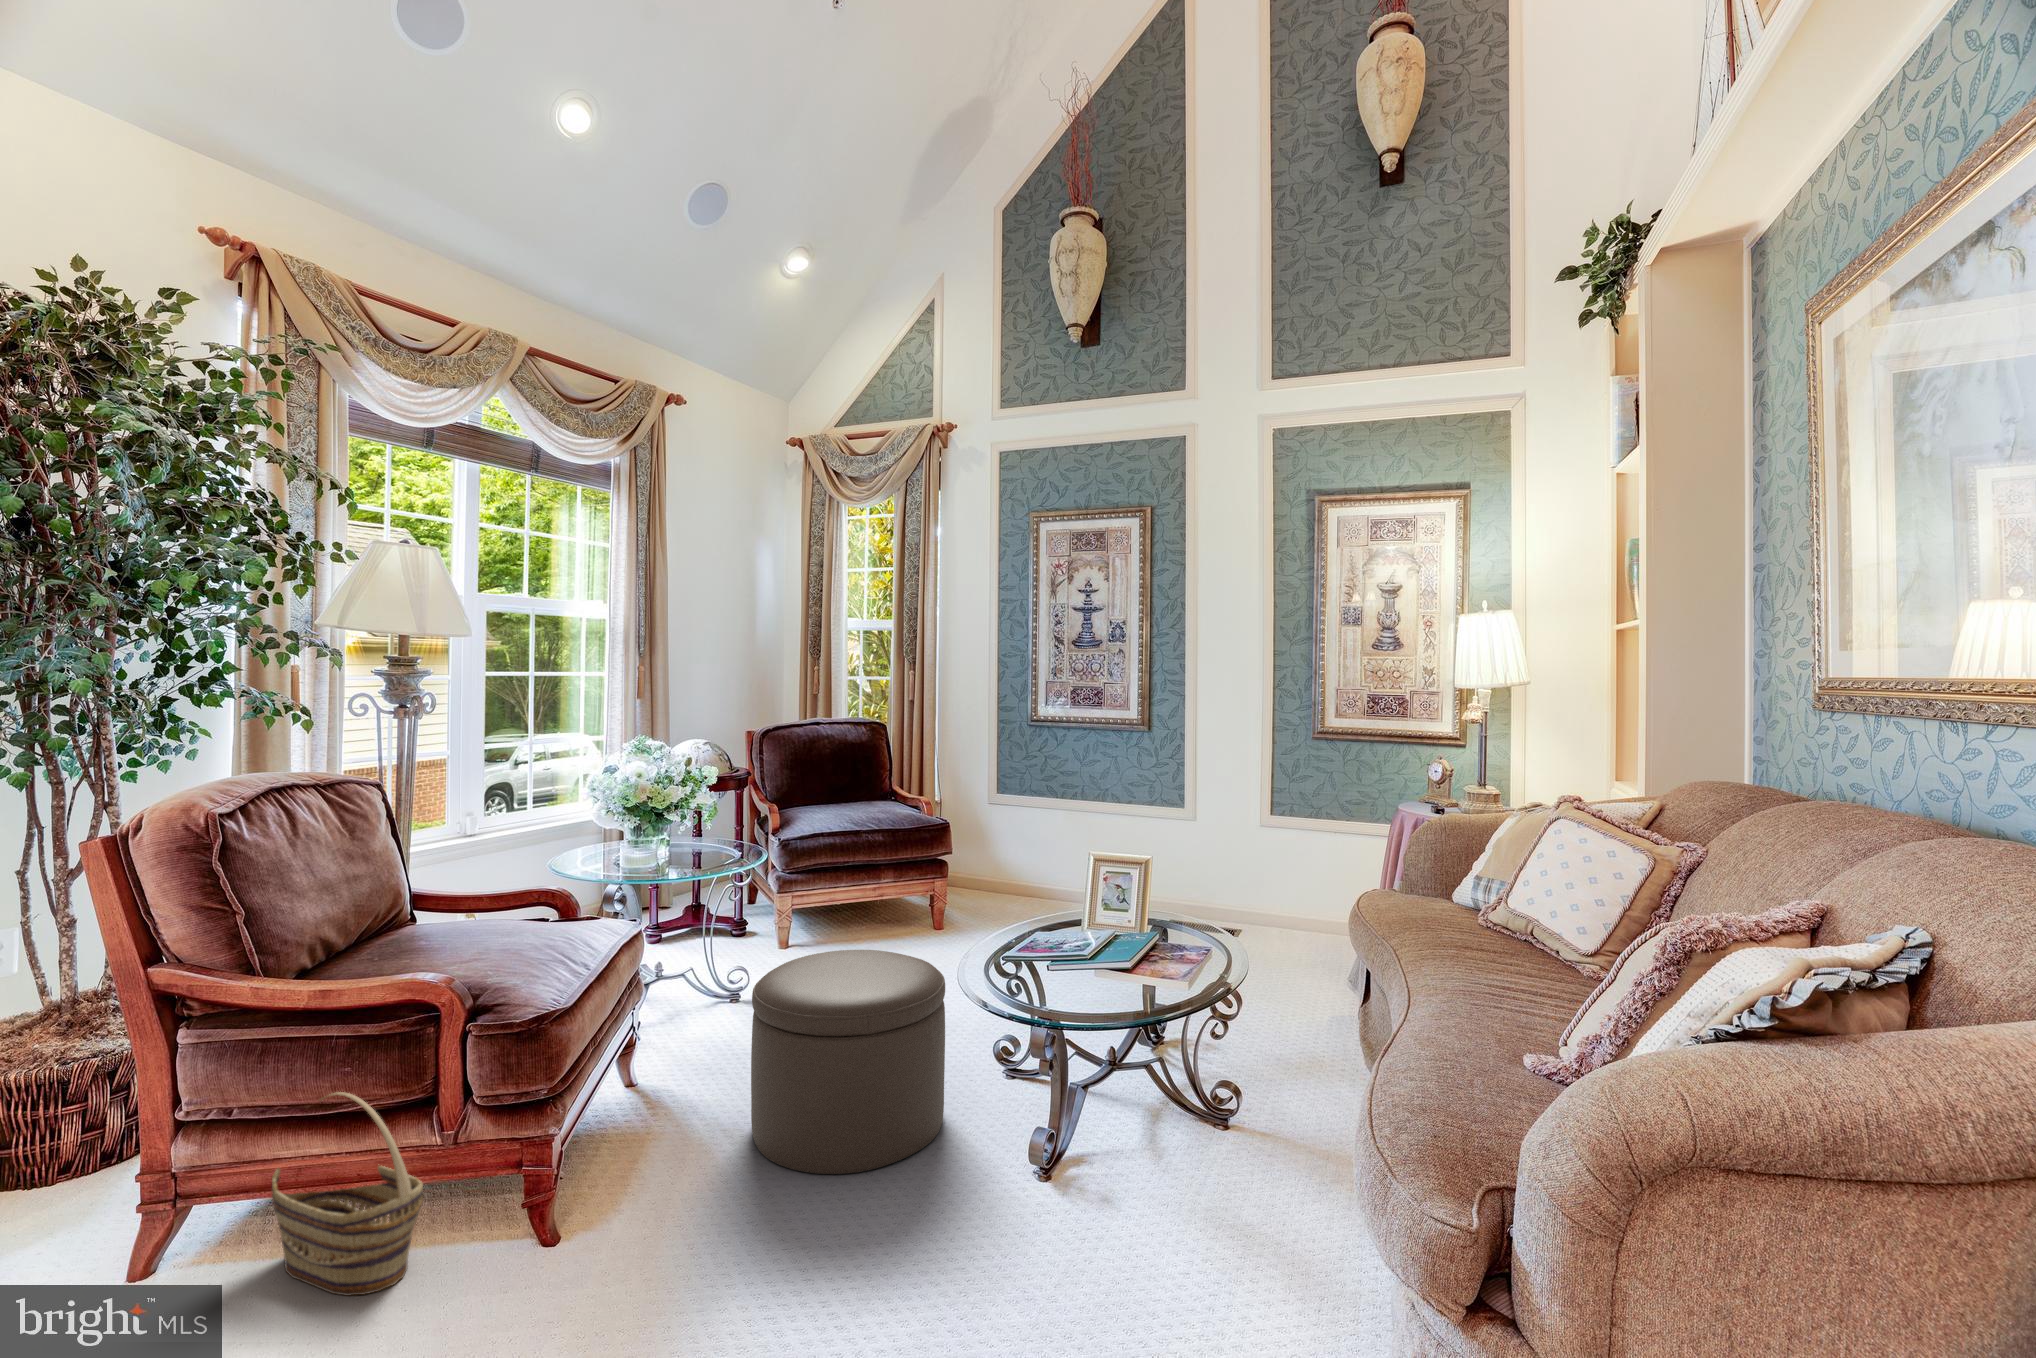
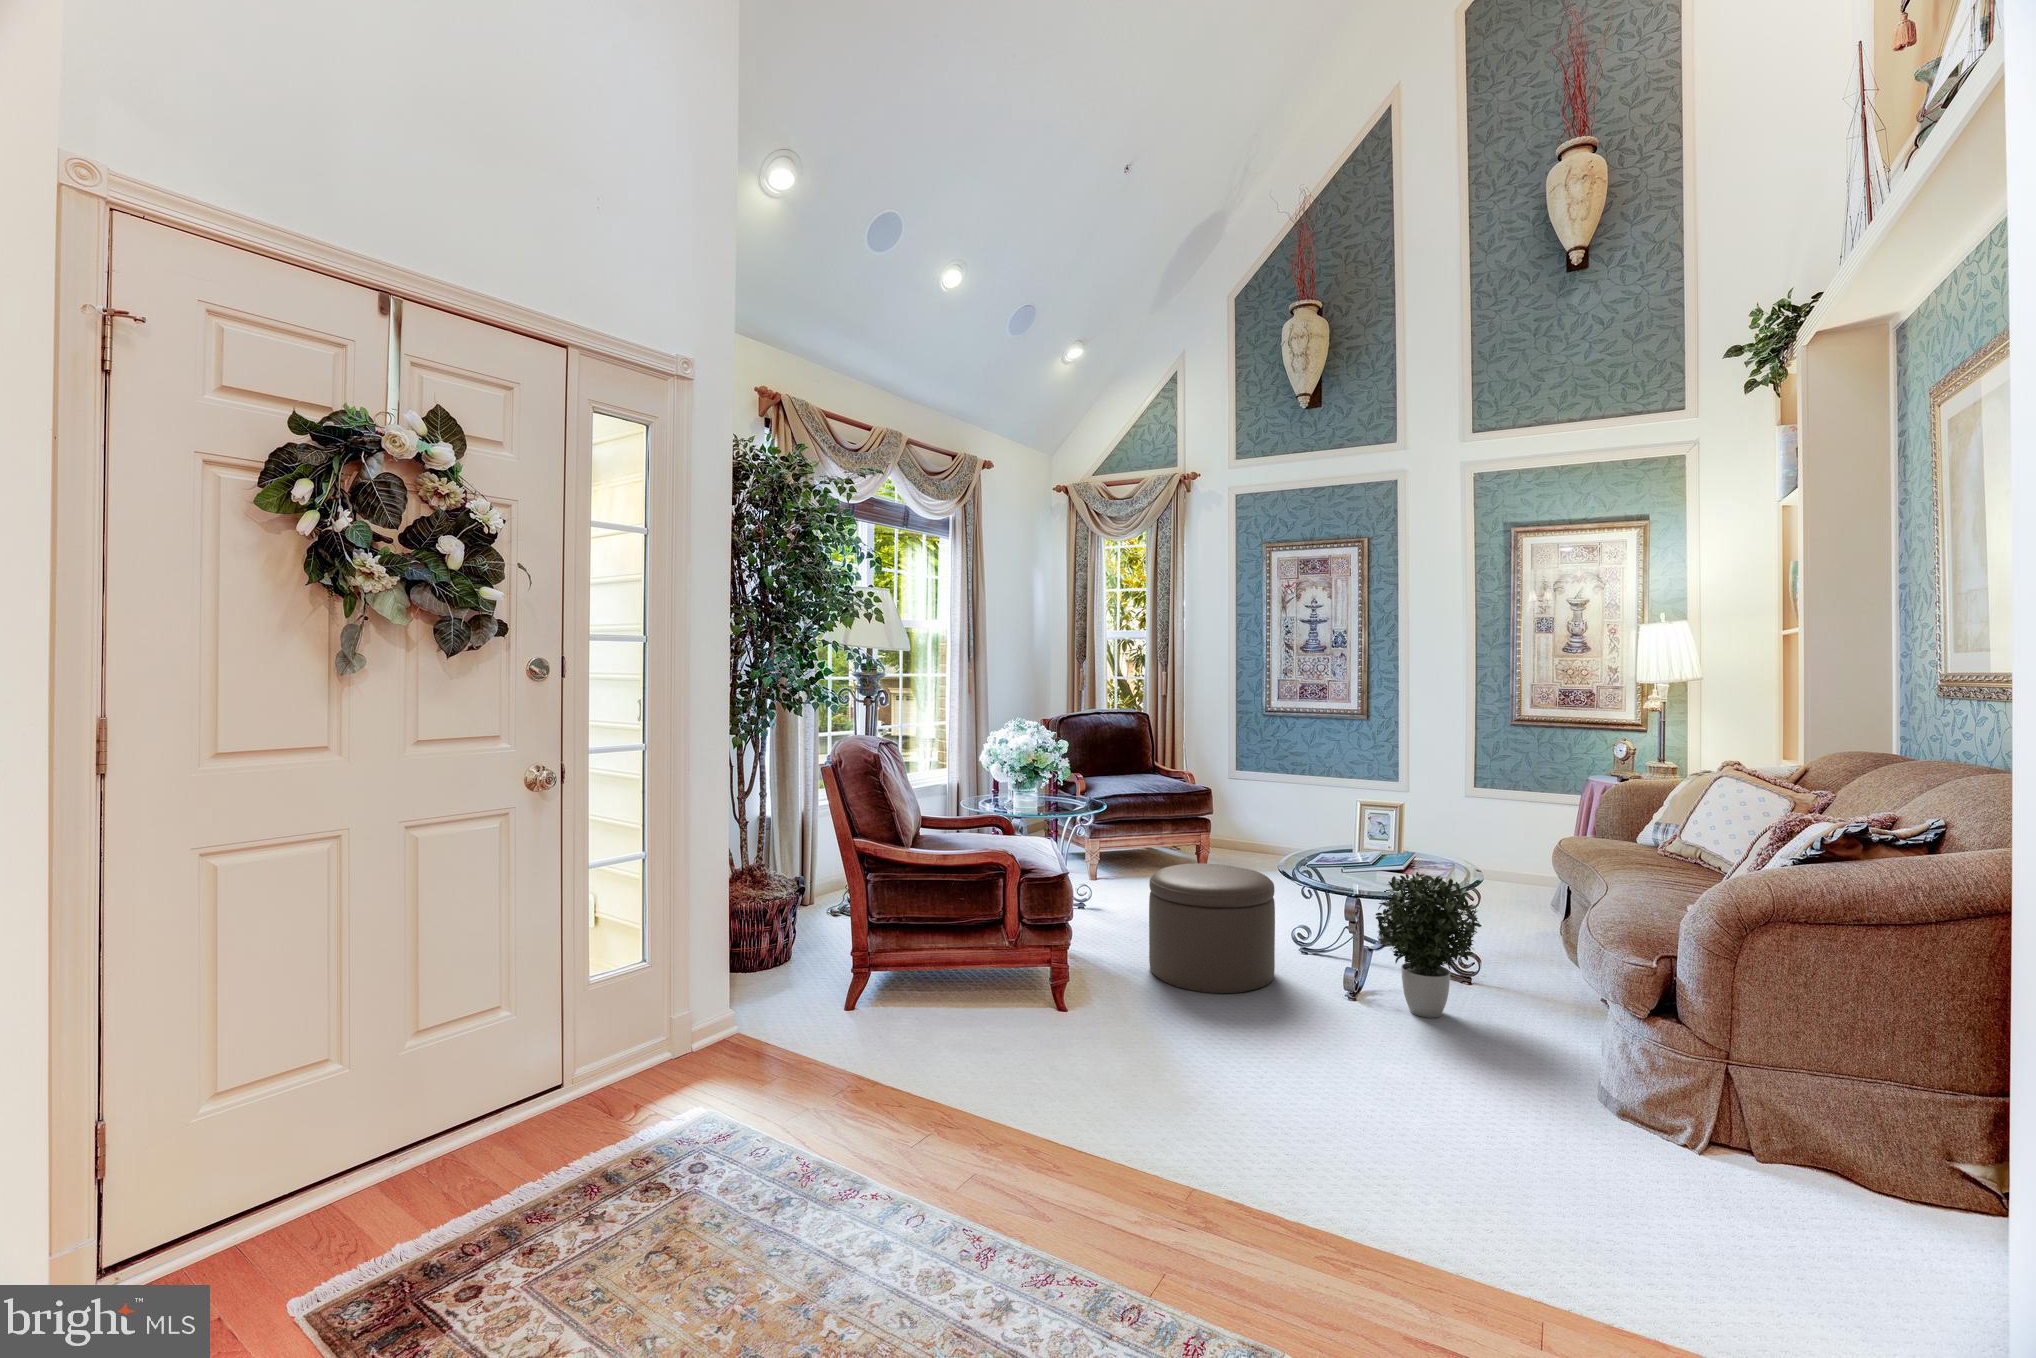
potted plant: none [1068,972,1227,1209] -> present [1376,872,1481,1018]
basket: present [272,1092,423,1296] -> none [927,918,1013,1024]

